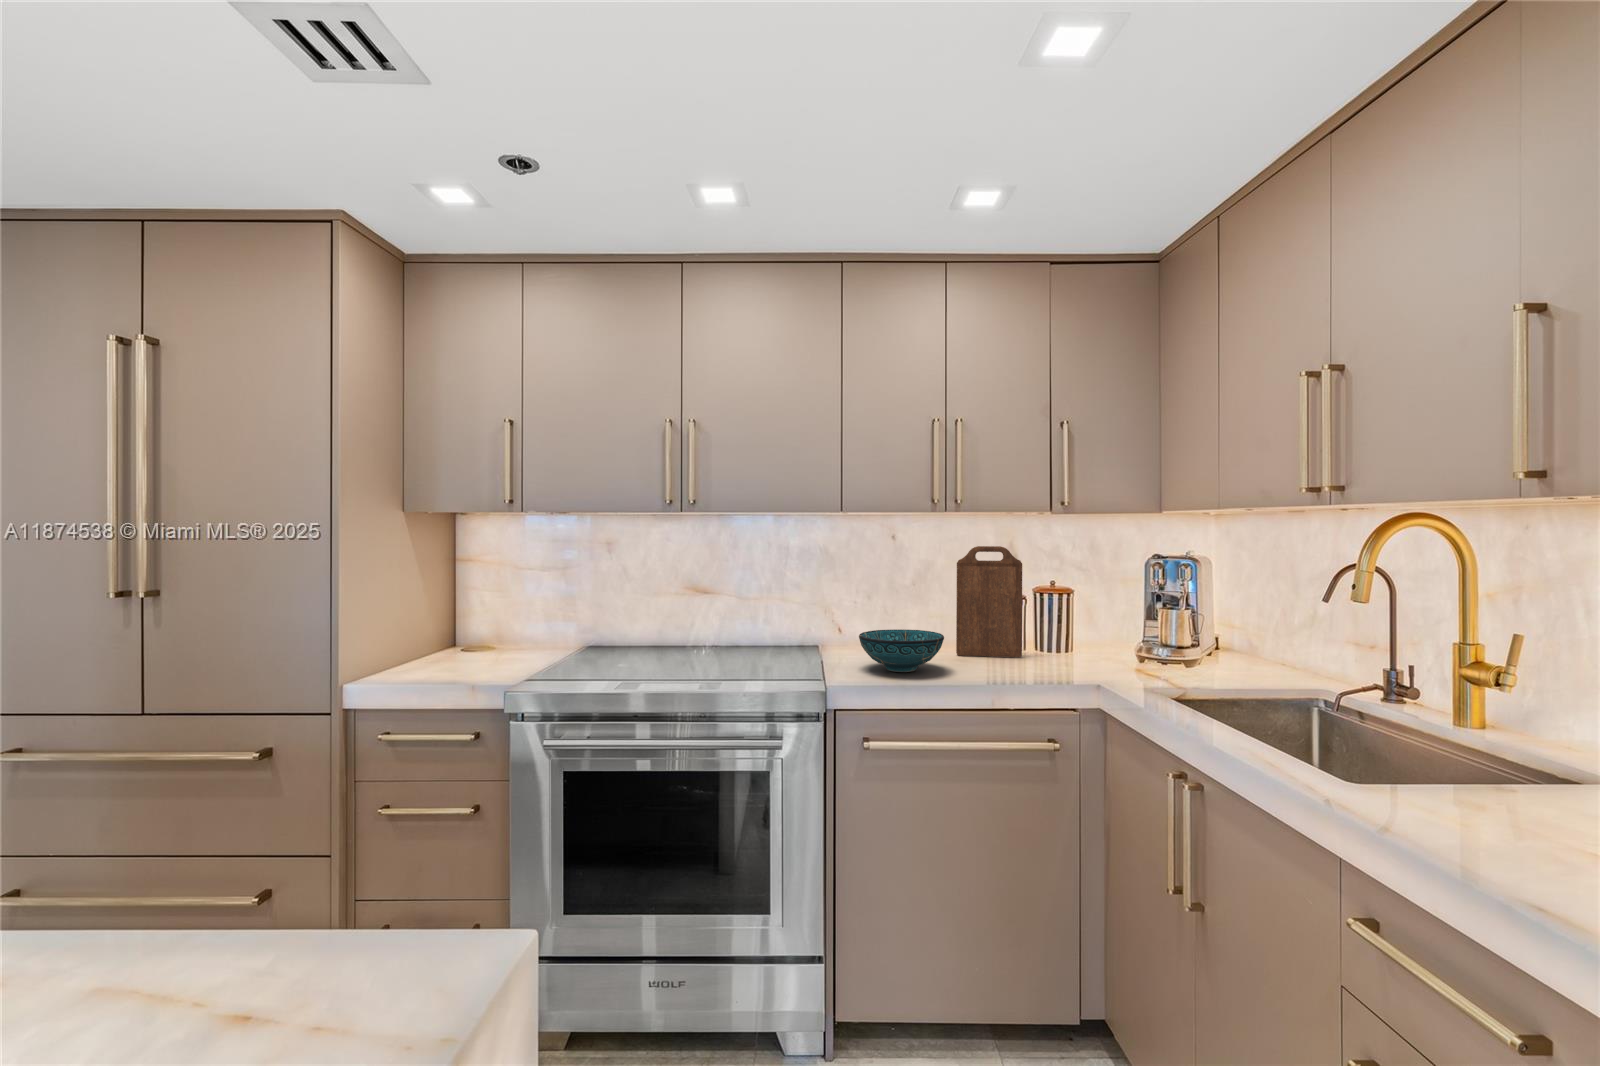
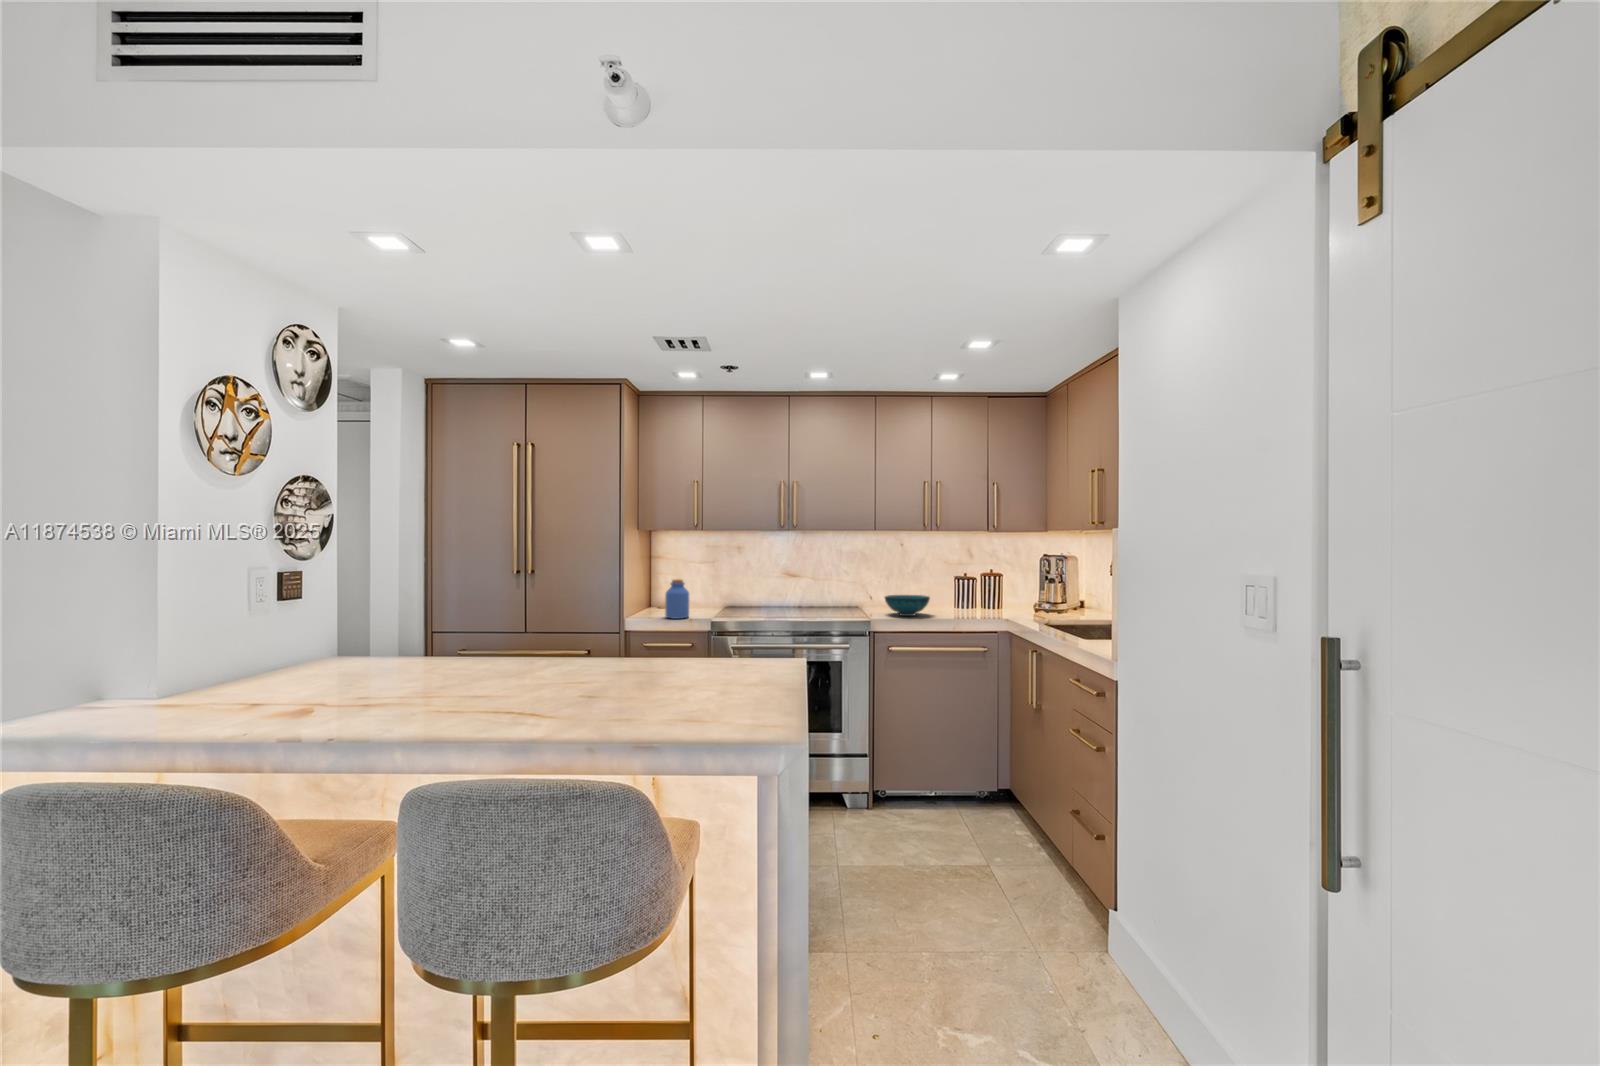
cutting board: present [956,546,1022,657] -> none [937,549,974,611]
jar: none [435,606,484,683] -> present [665,579,689,619]

